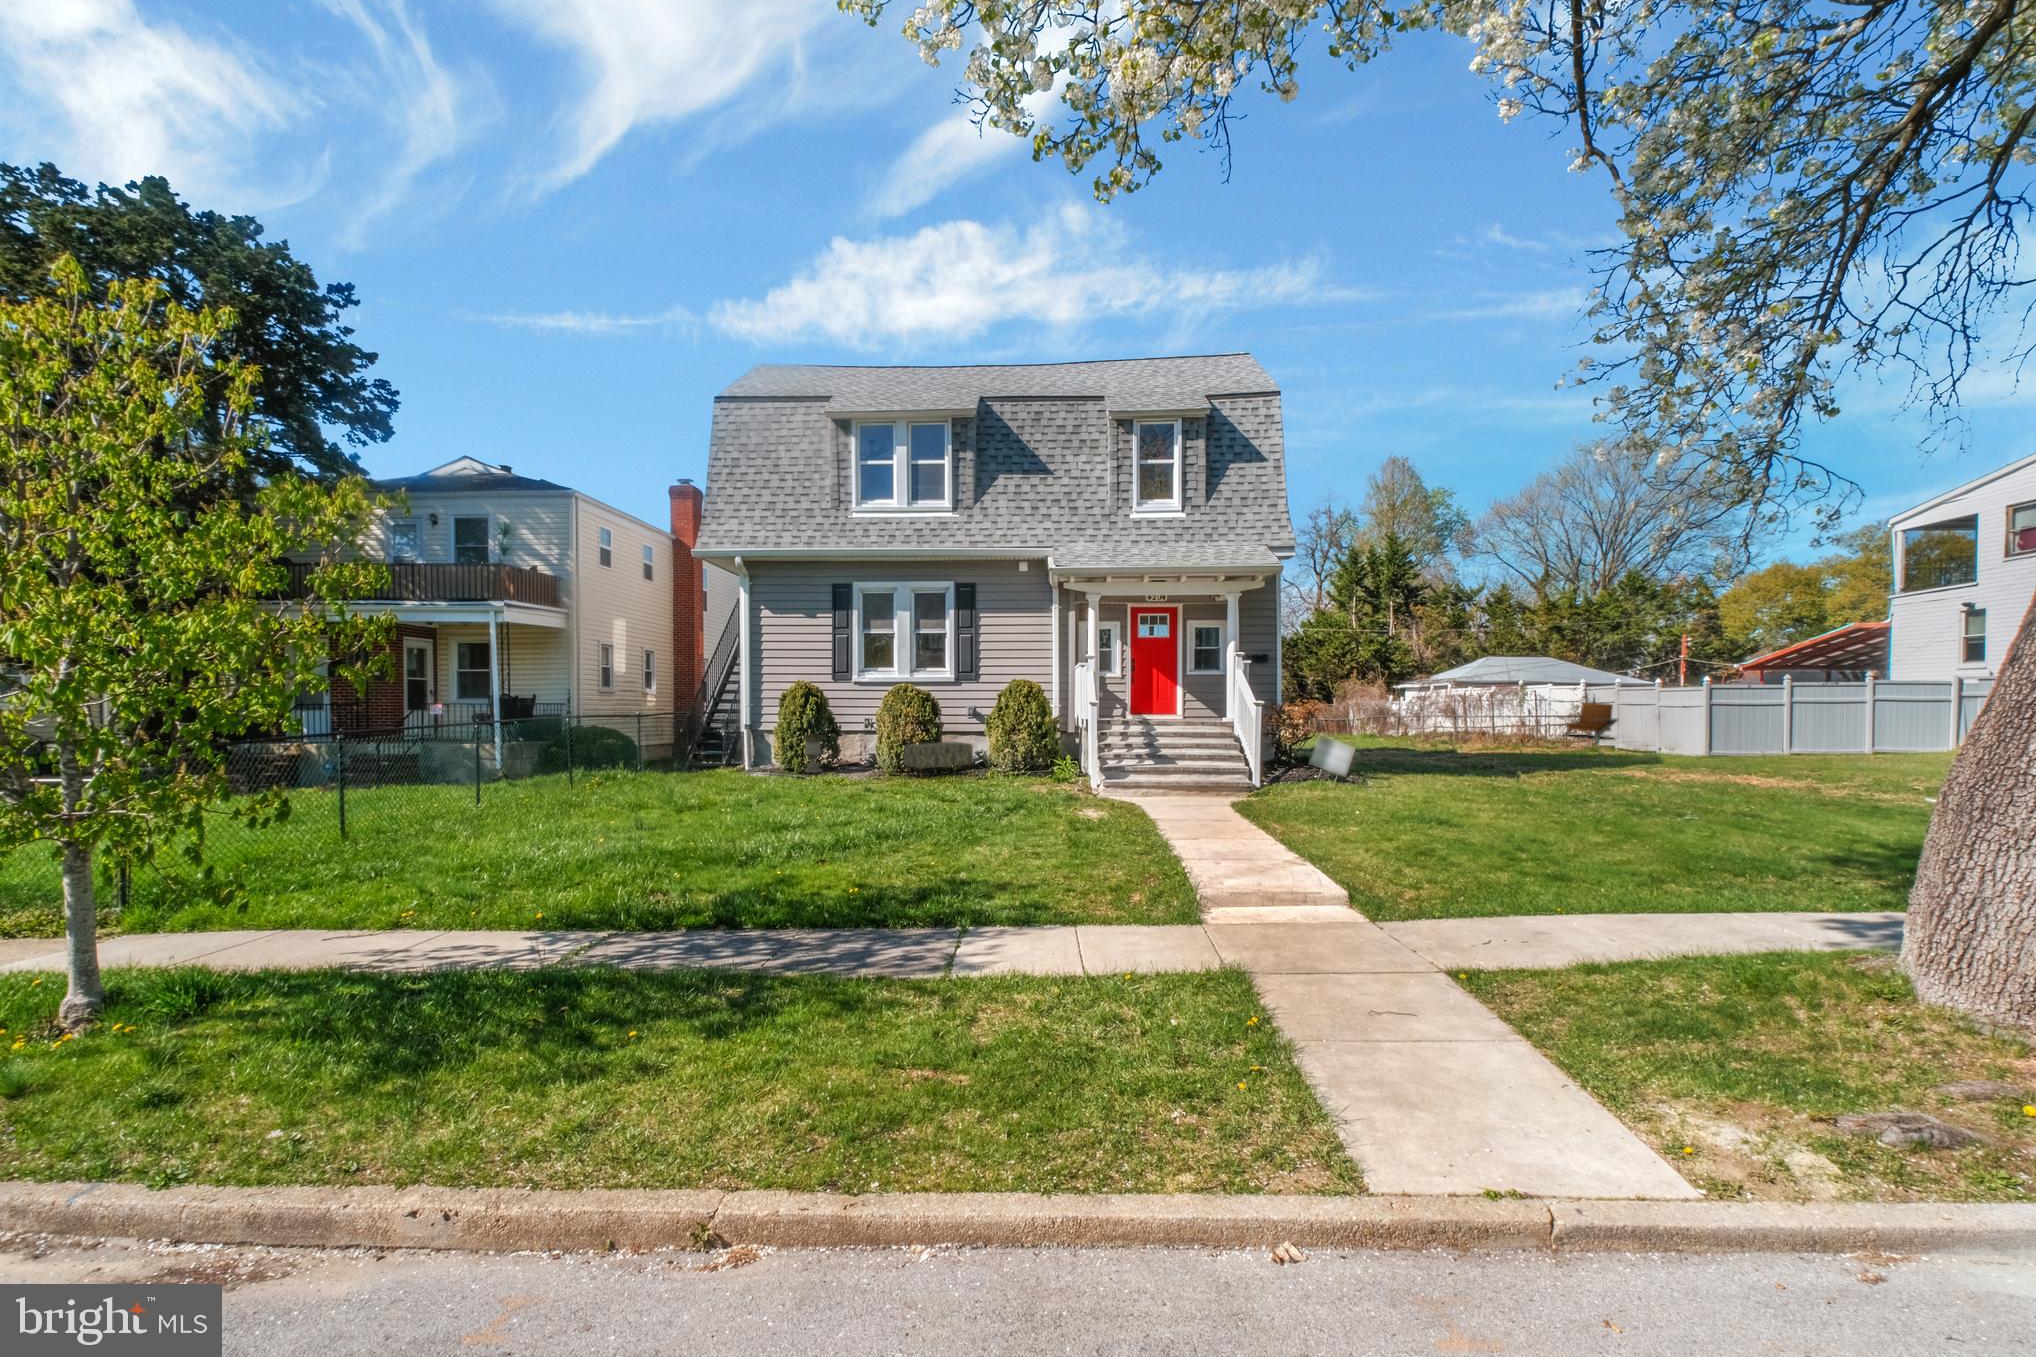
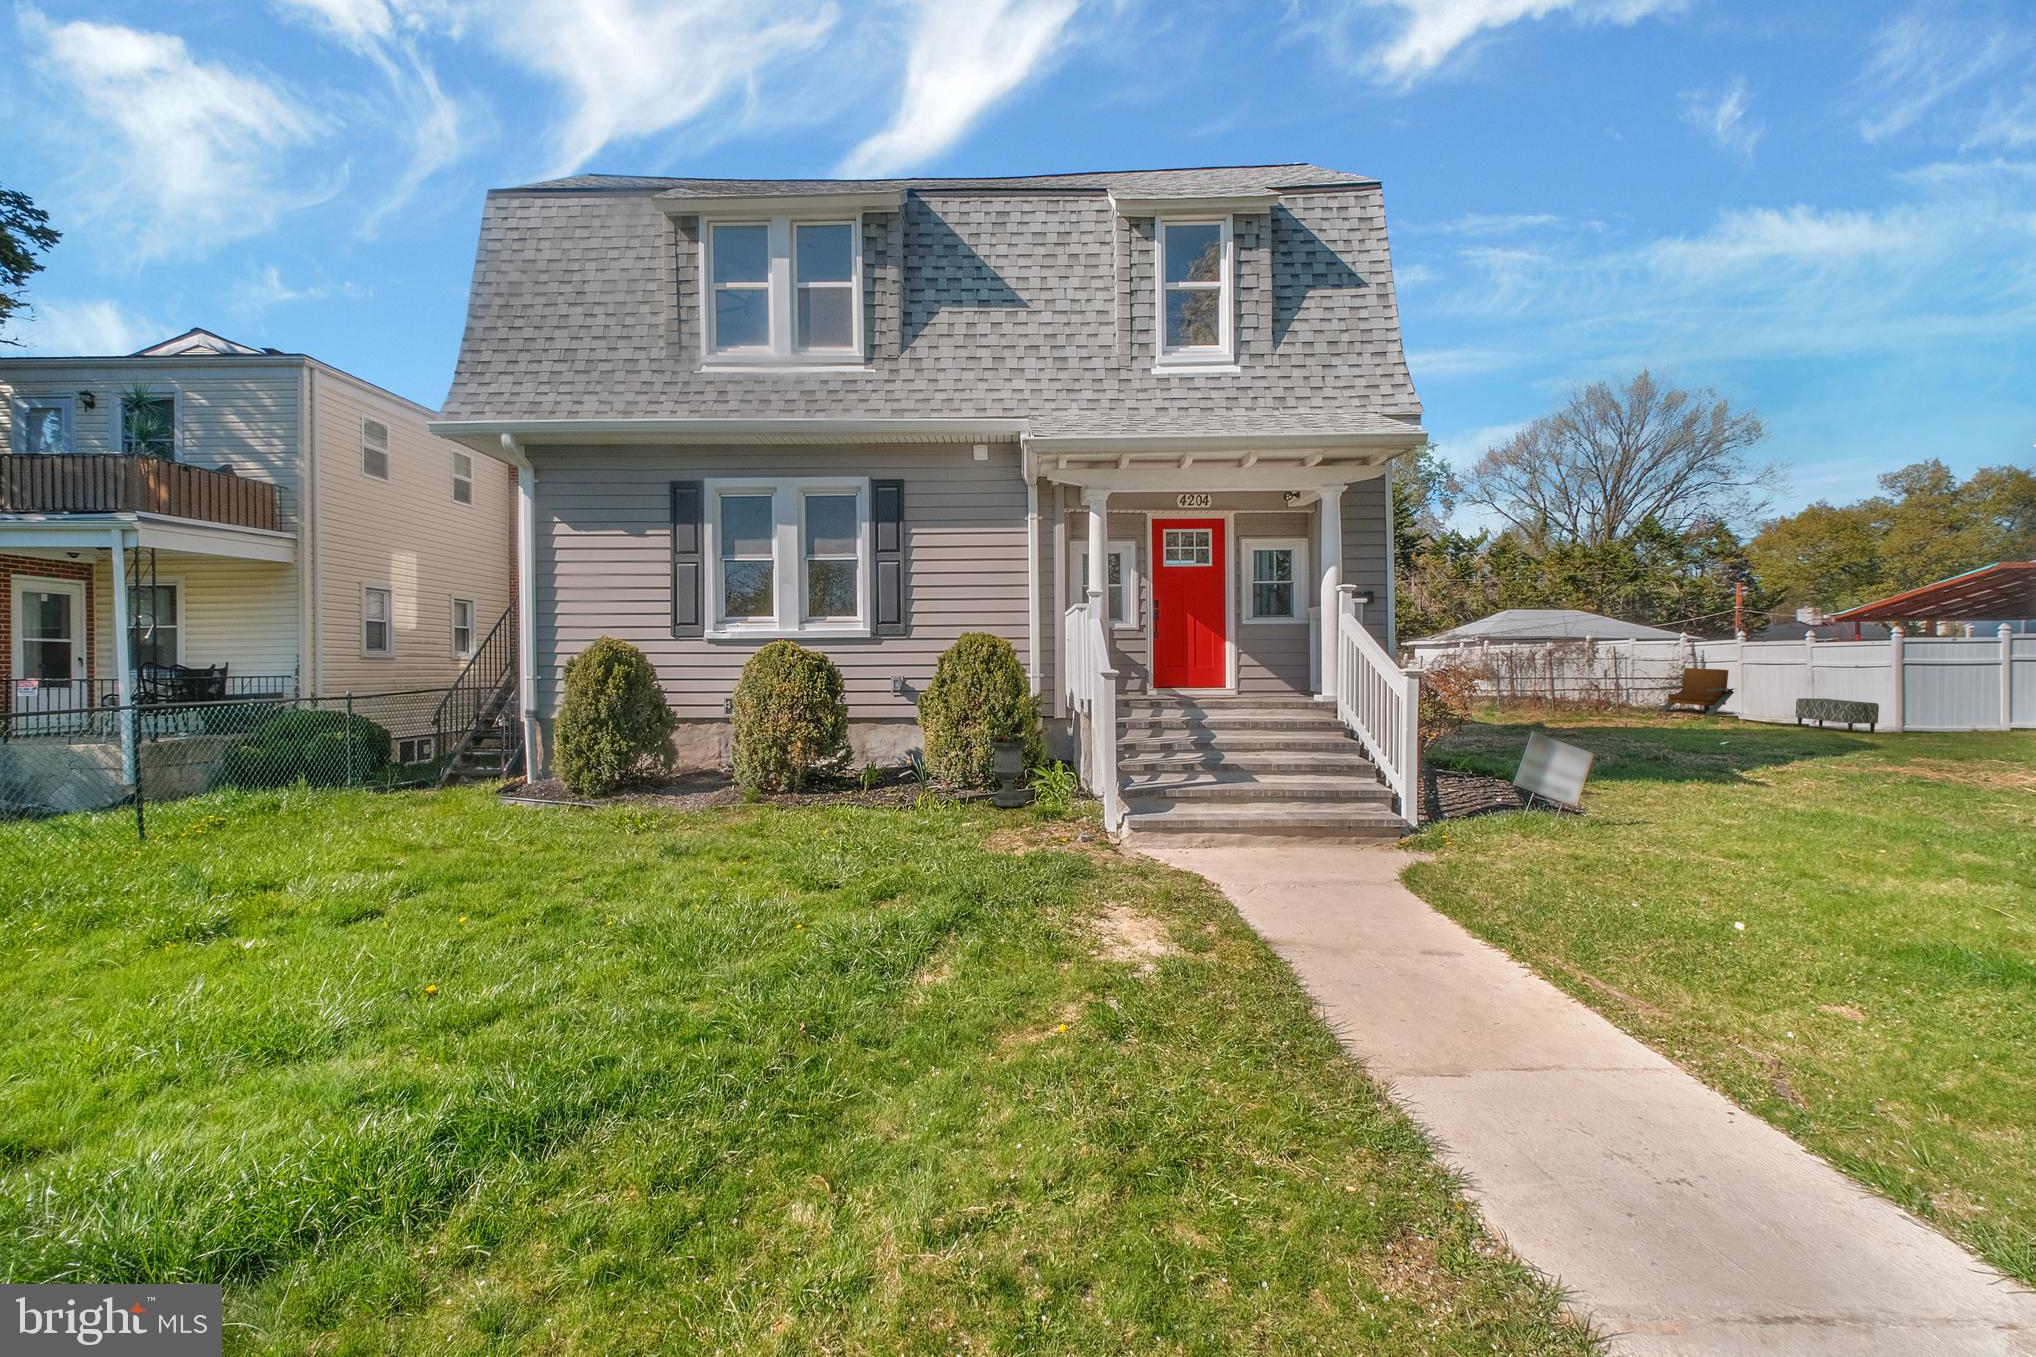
planter: present [803,734,824,774] -> present [989,735,1029,808]
bench: present [904,742,973,777] -> present [1796,698,1879,733]

